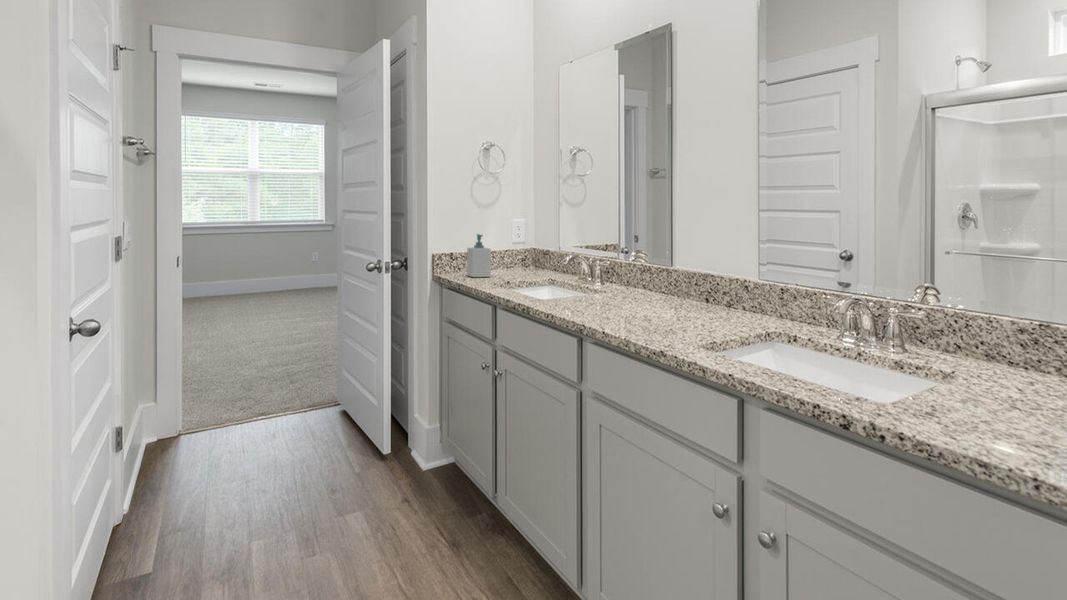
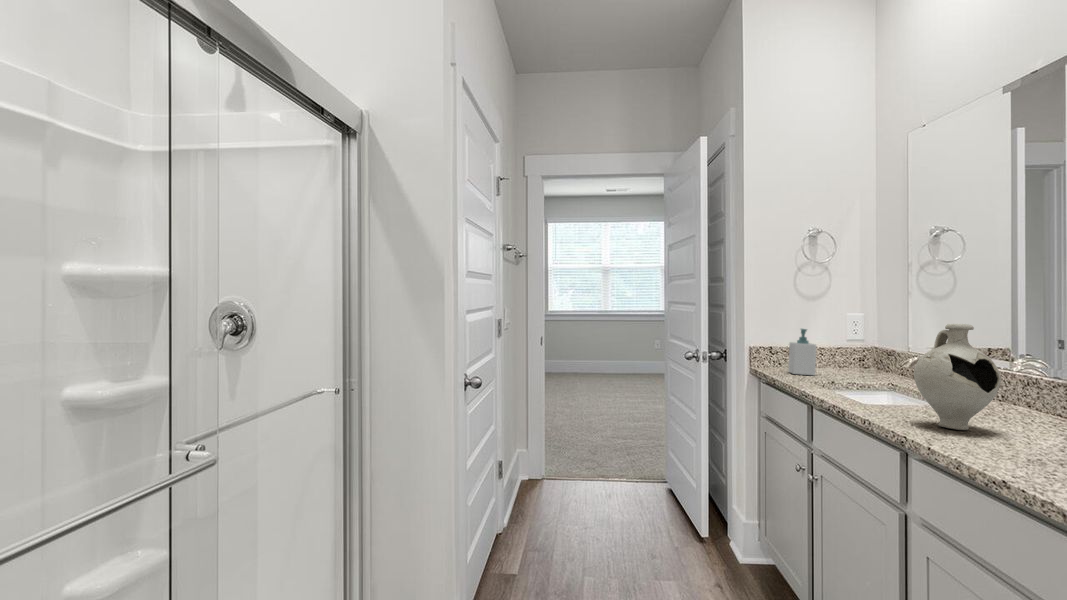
decorative vase: none [584,230,640,314] -> present [914,324,1001,430]

